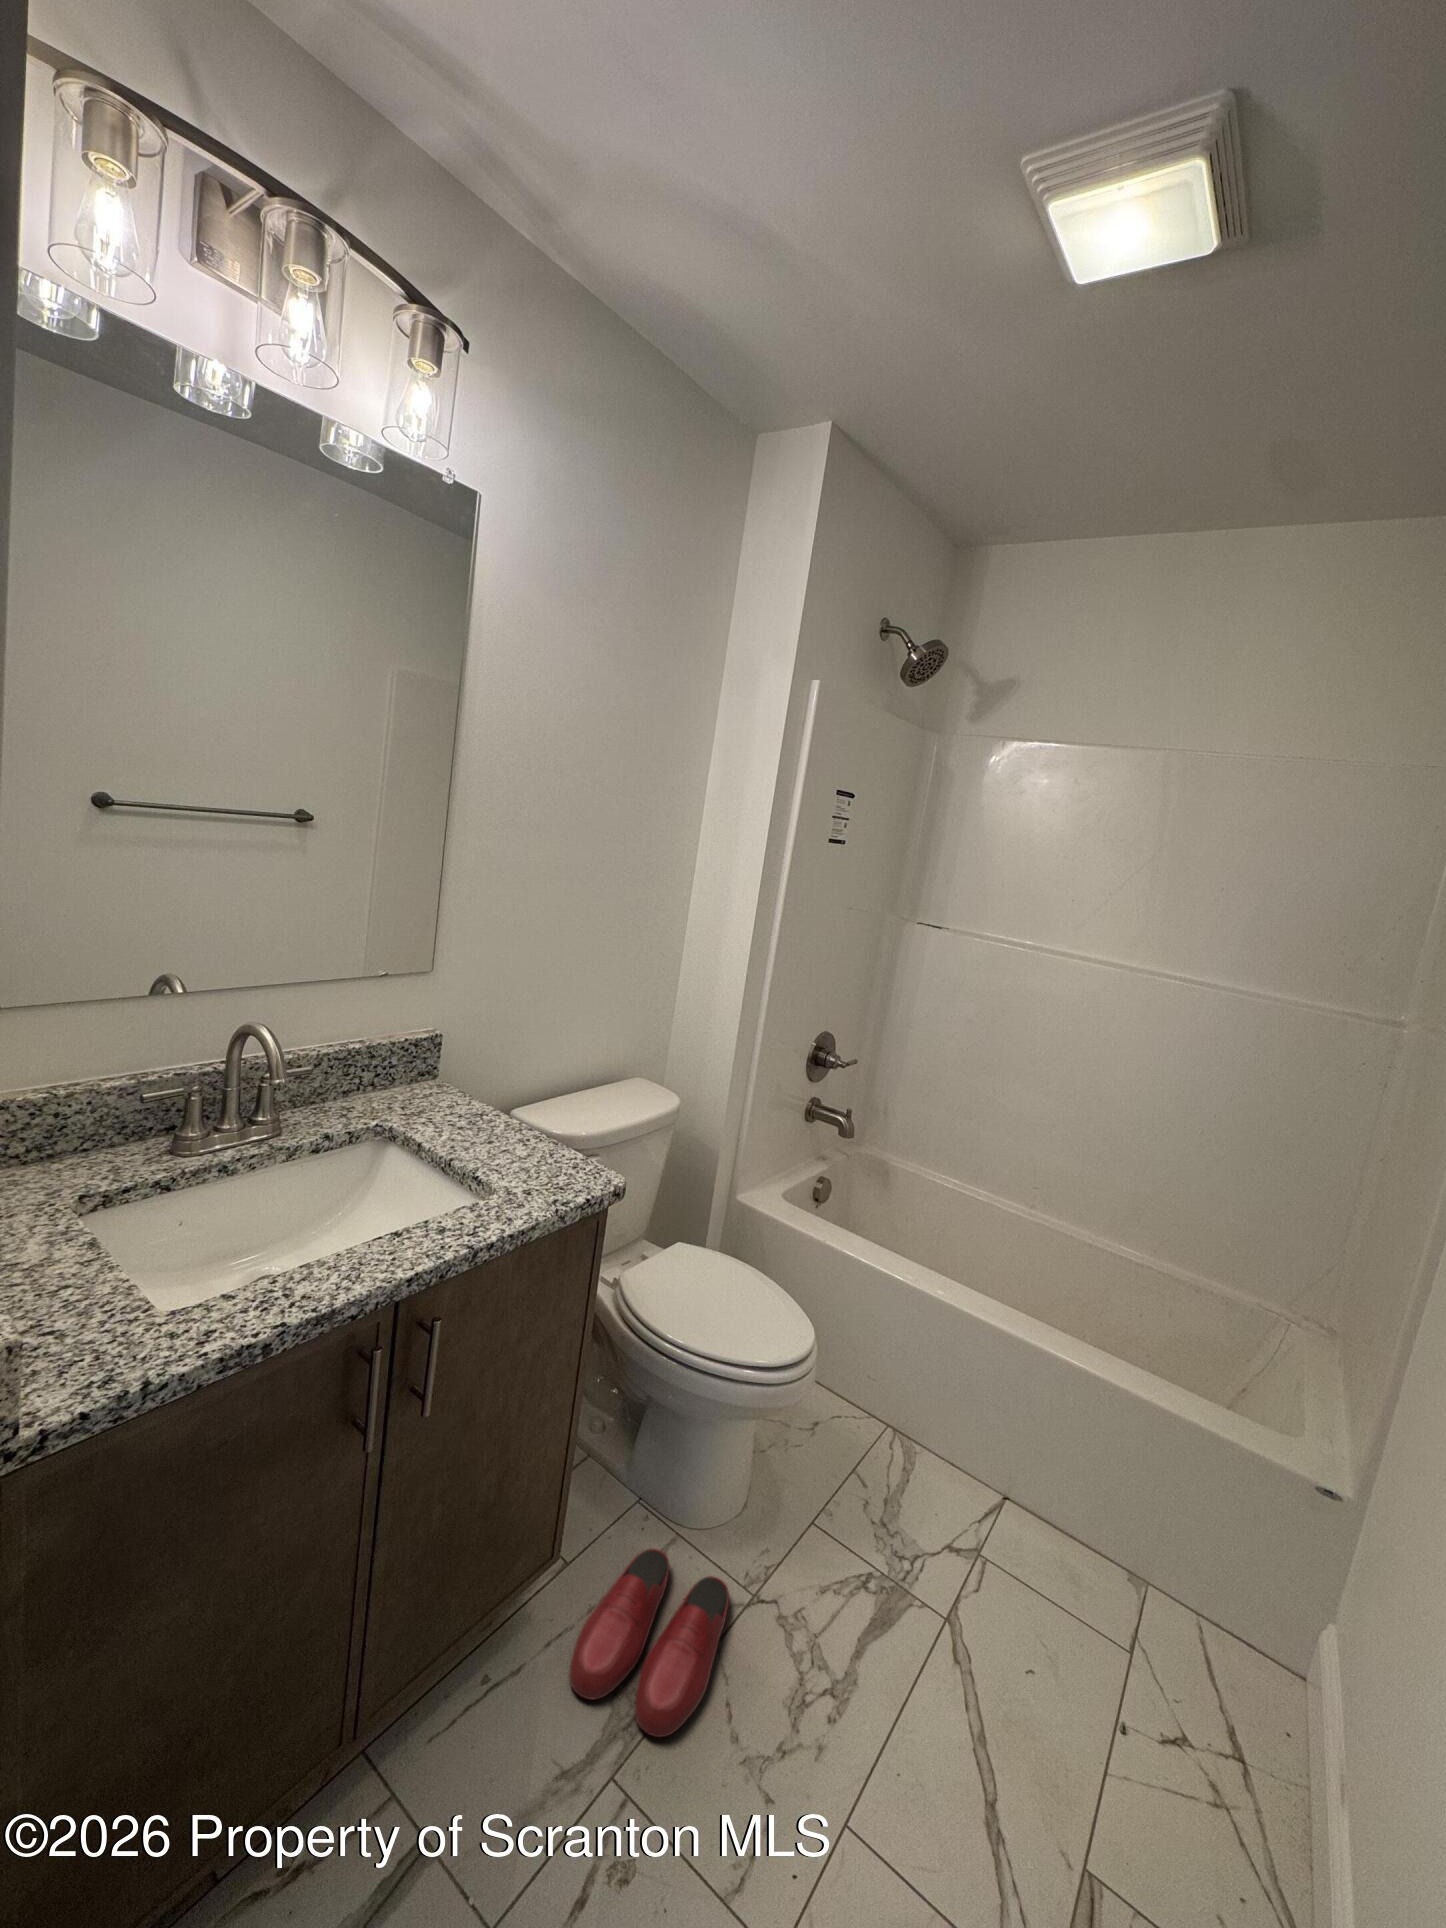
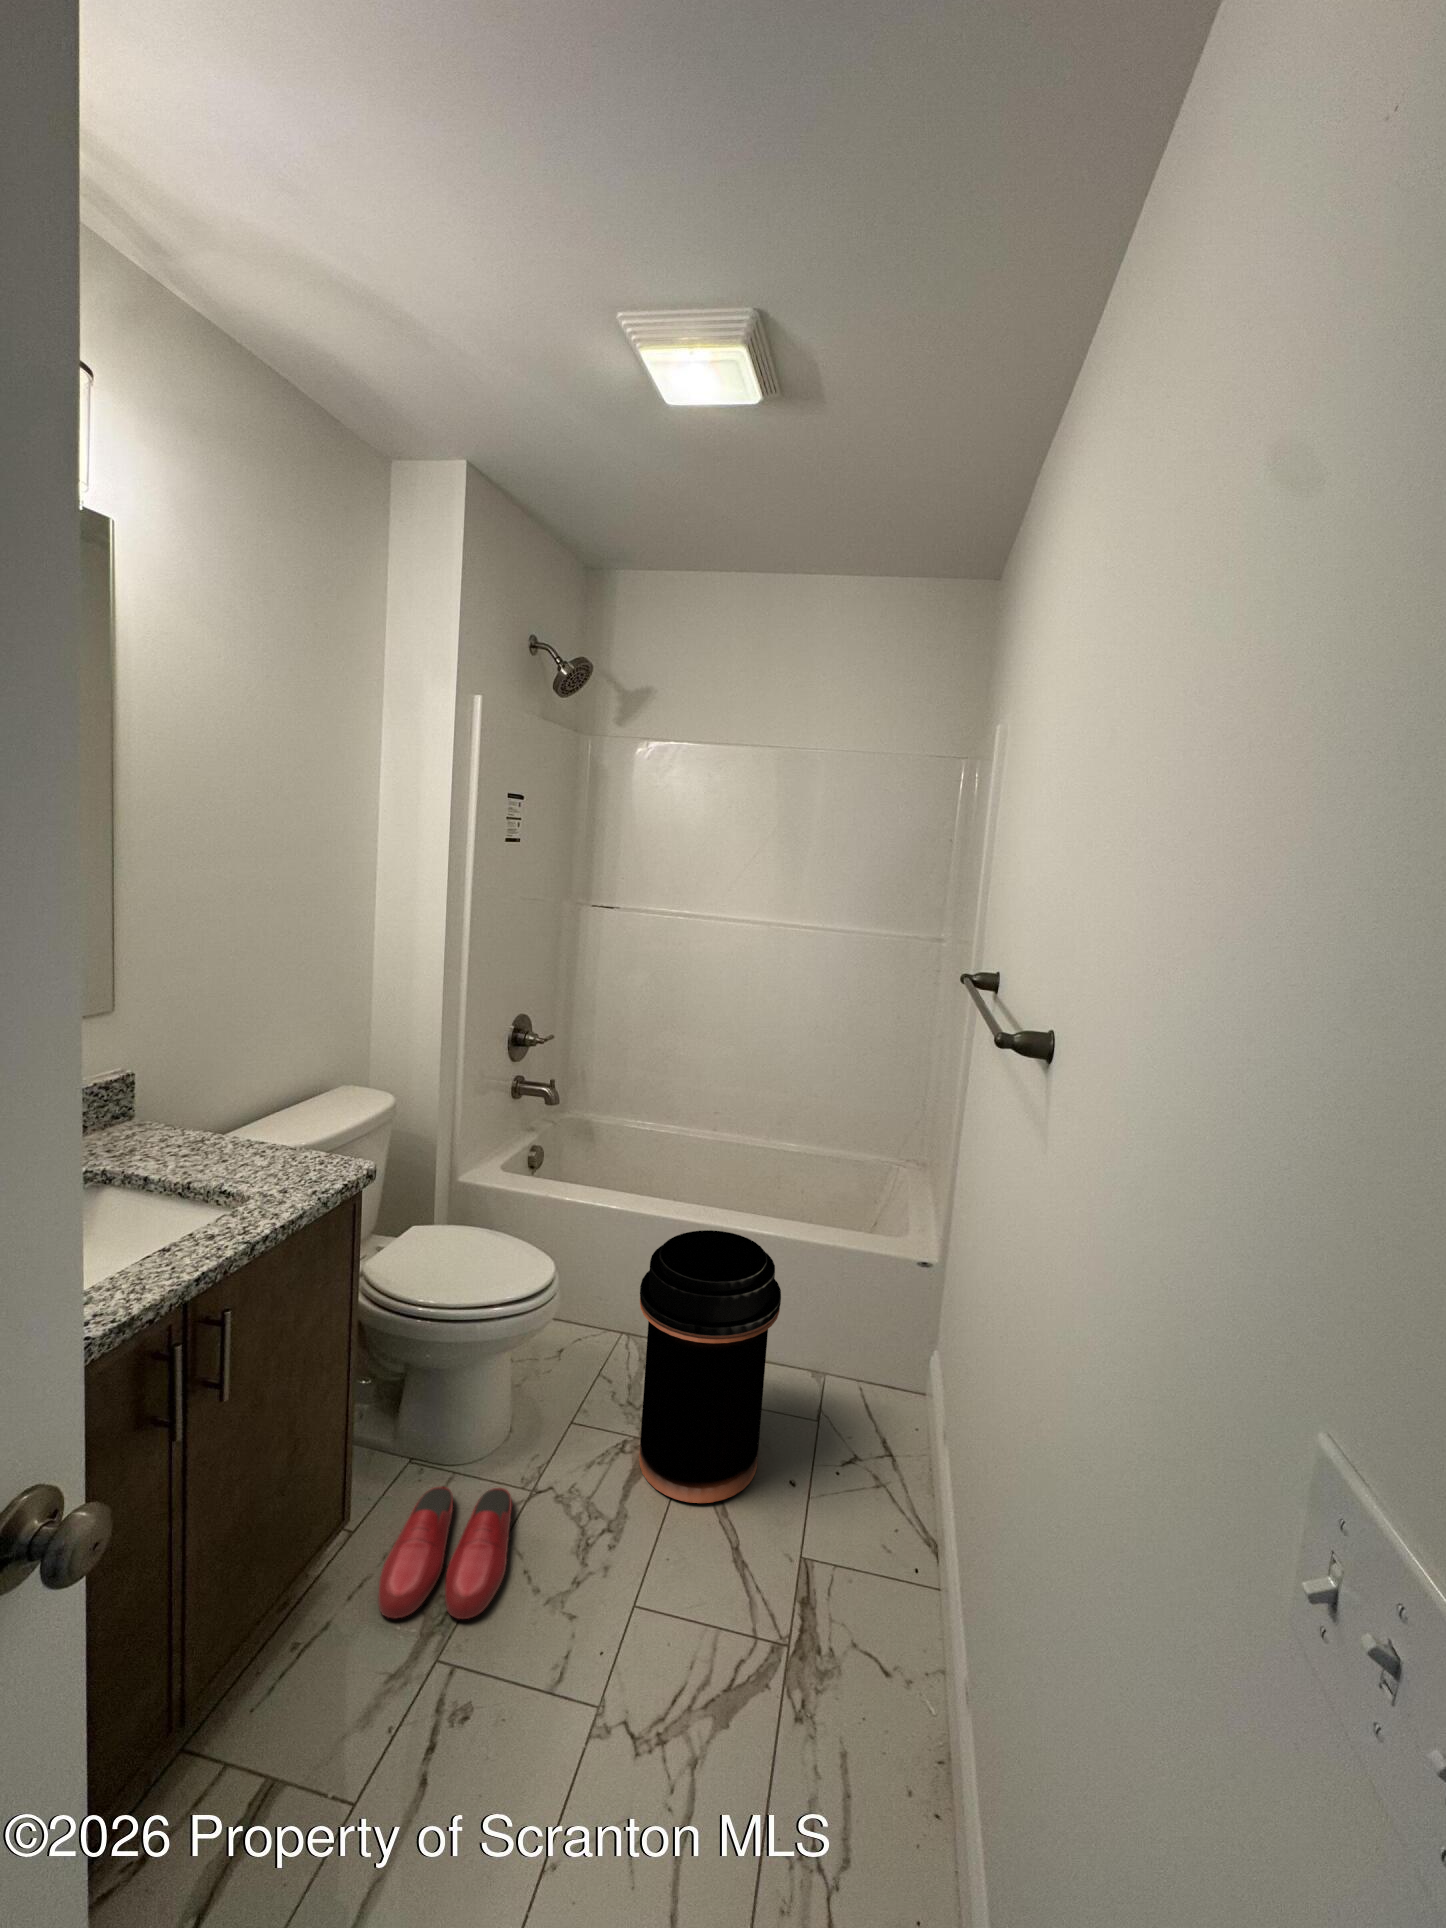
trash can: none [883,1345,1097,1713] -> present [639,1230,781,1503]

